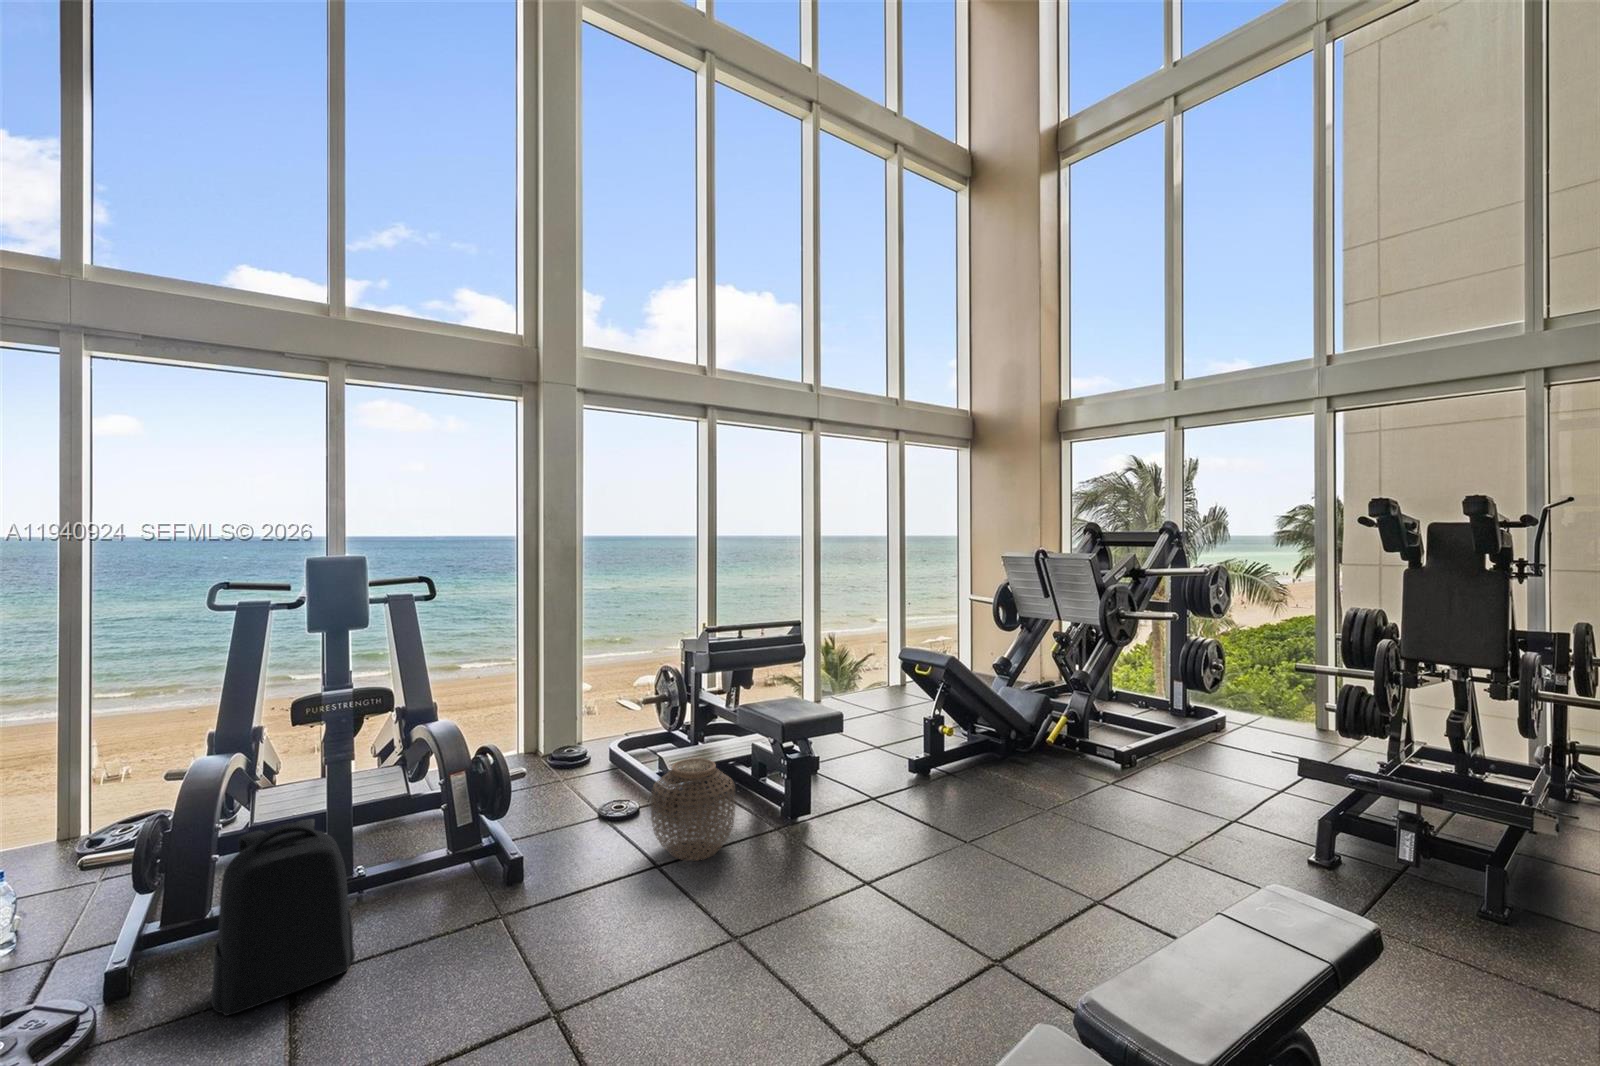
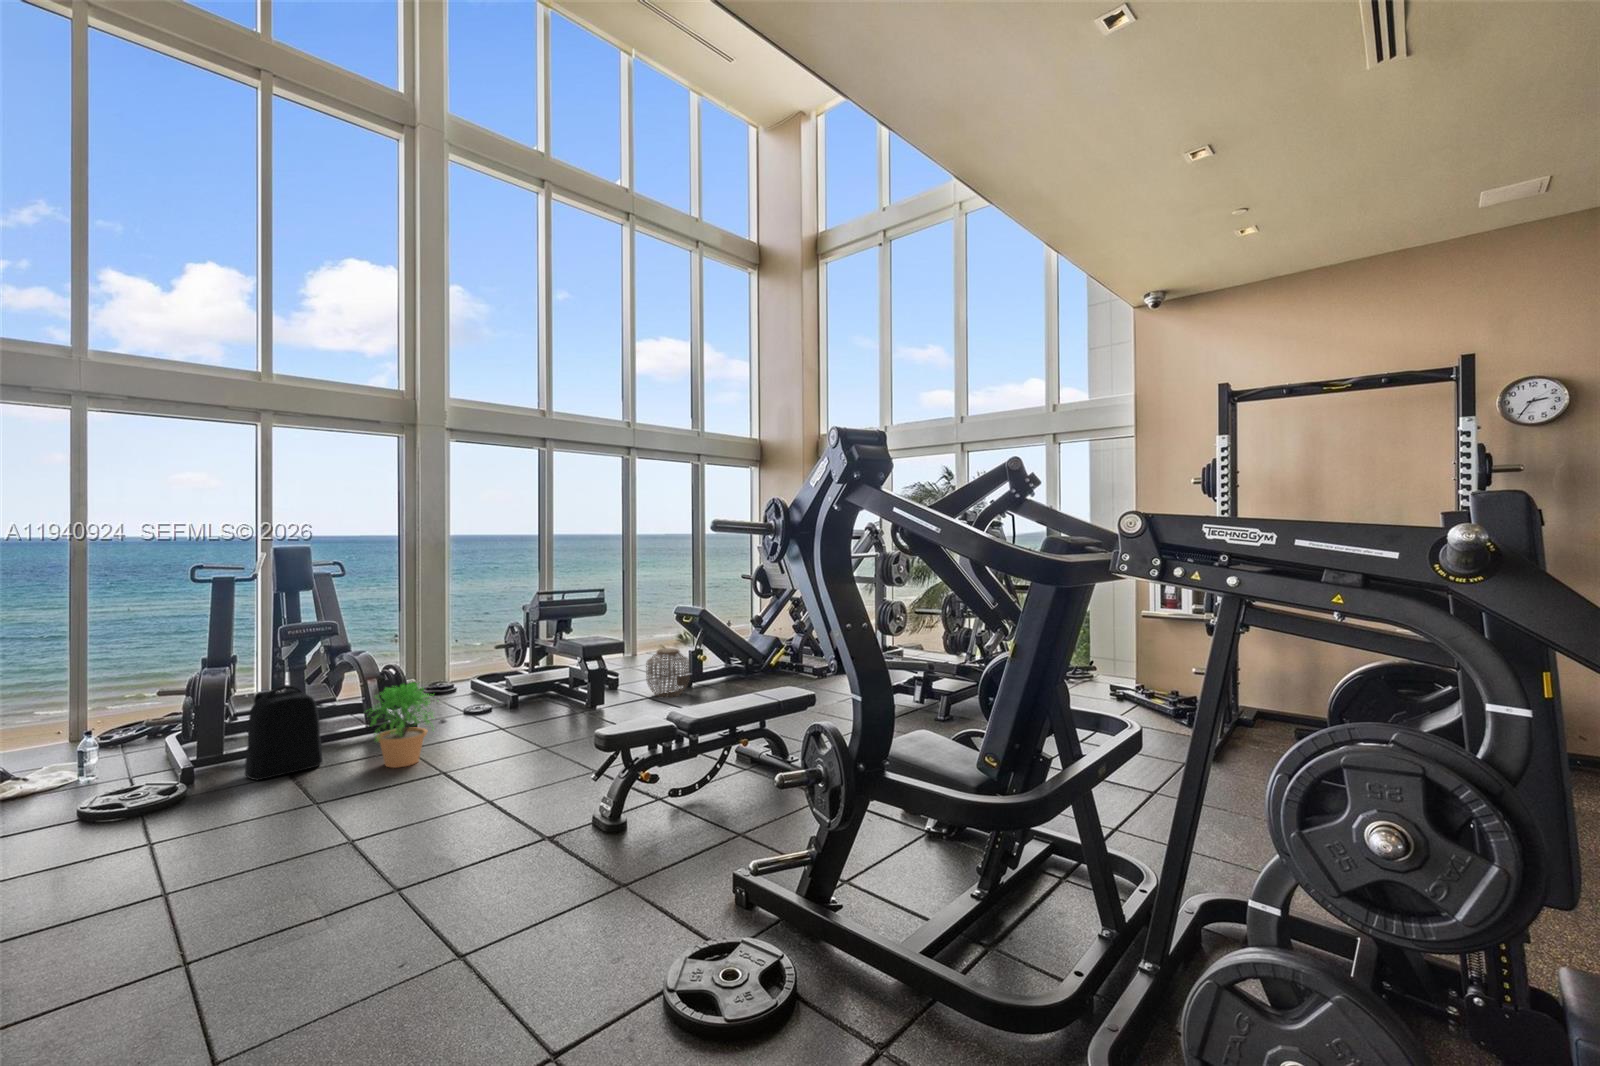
woven basket: present [651,758,735,860] -> present [646,648,690,697]
potted plant: none [413,818,556,994] -> present [369,683,434,768]

